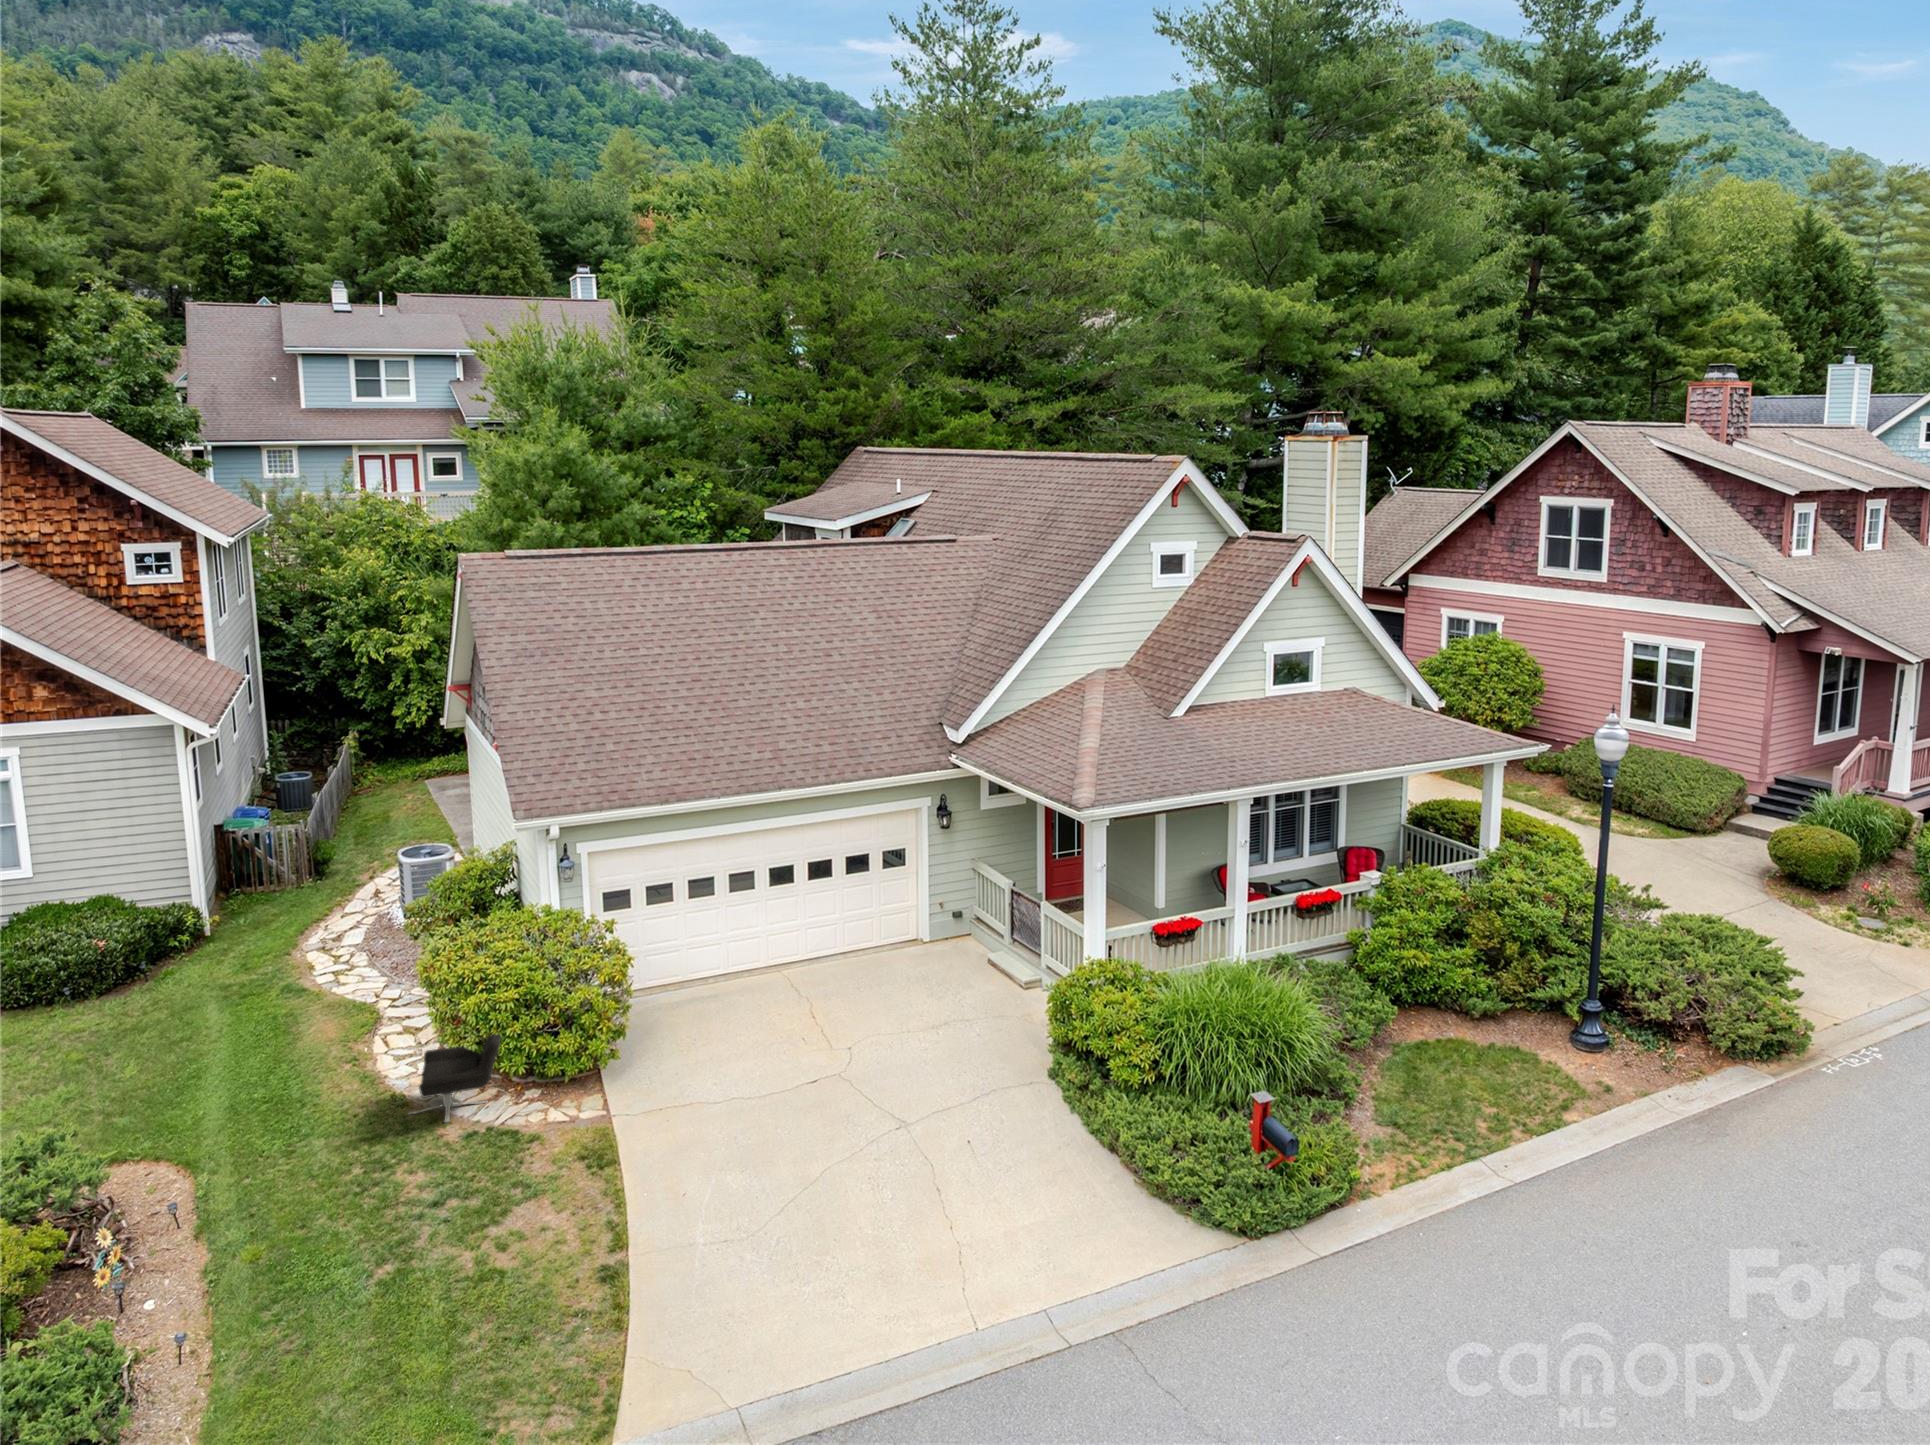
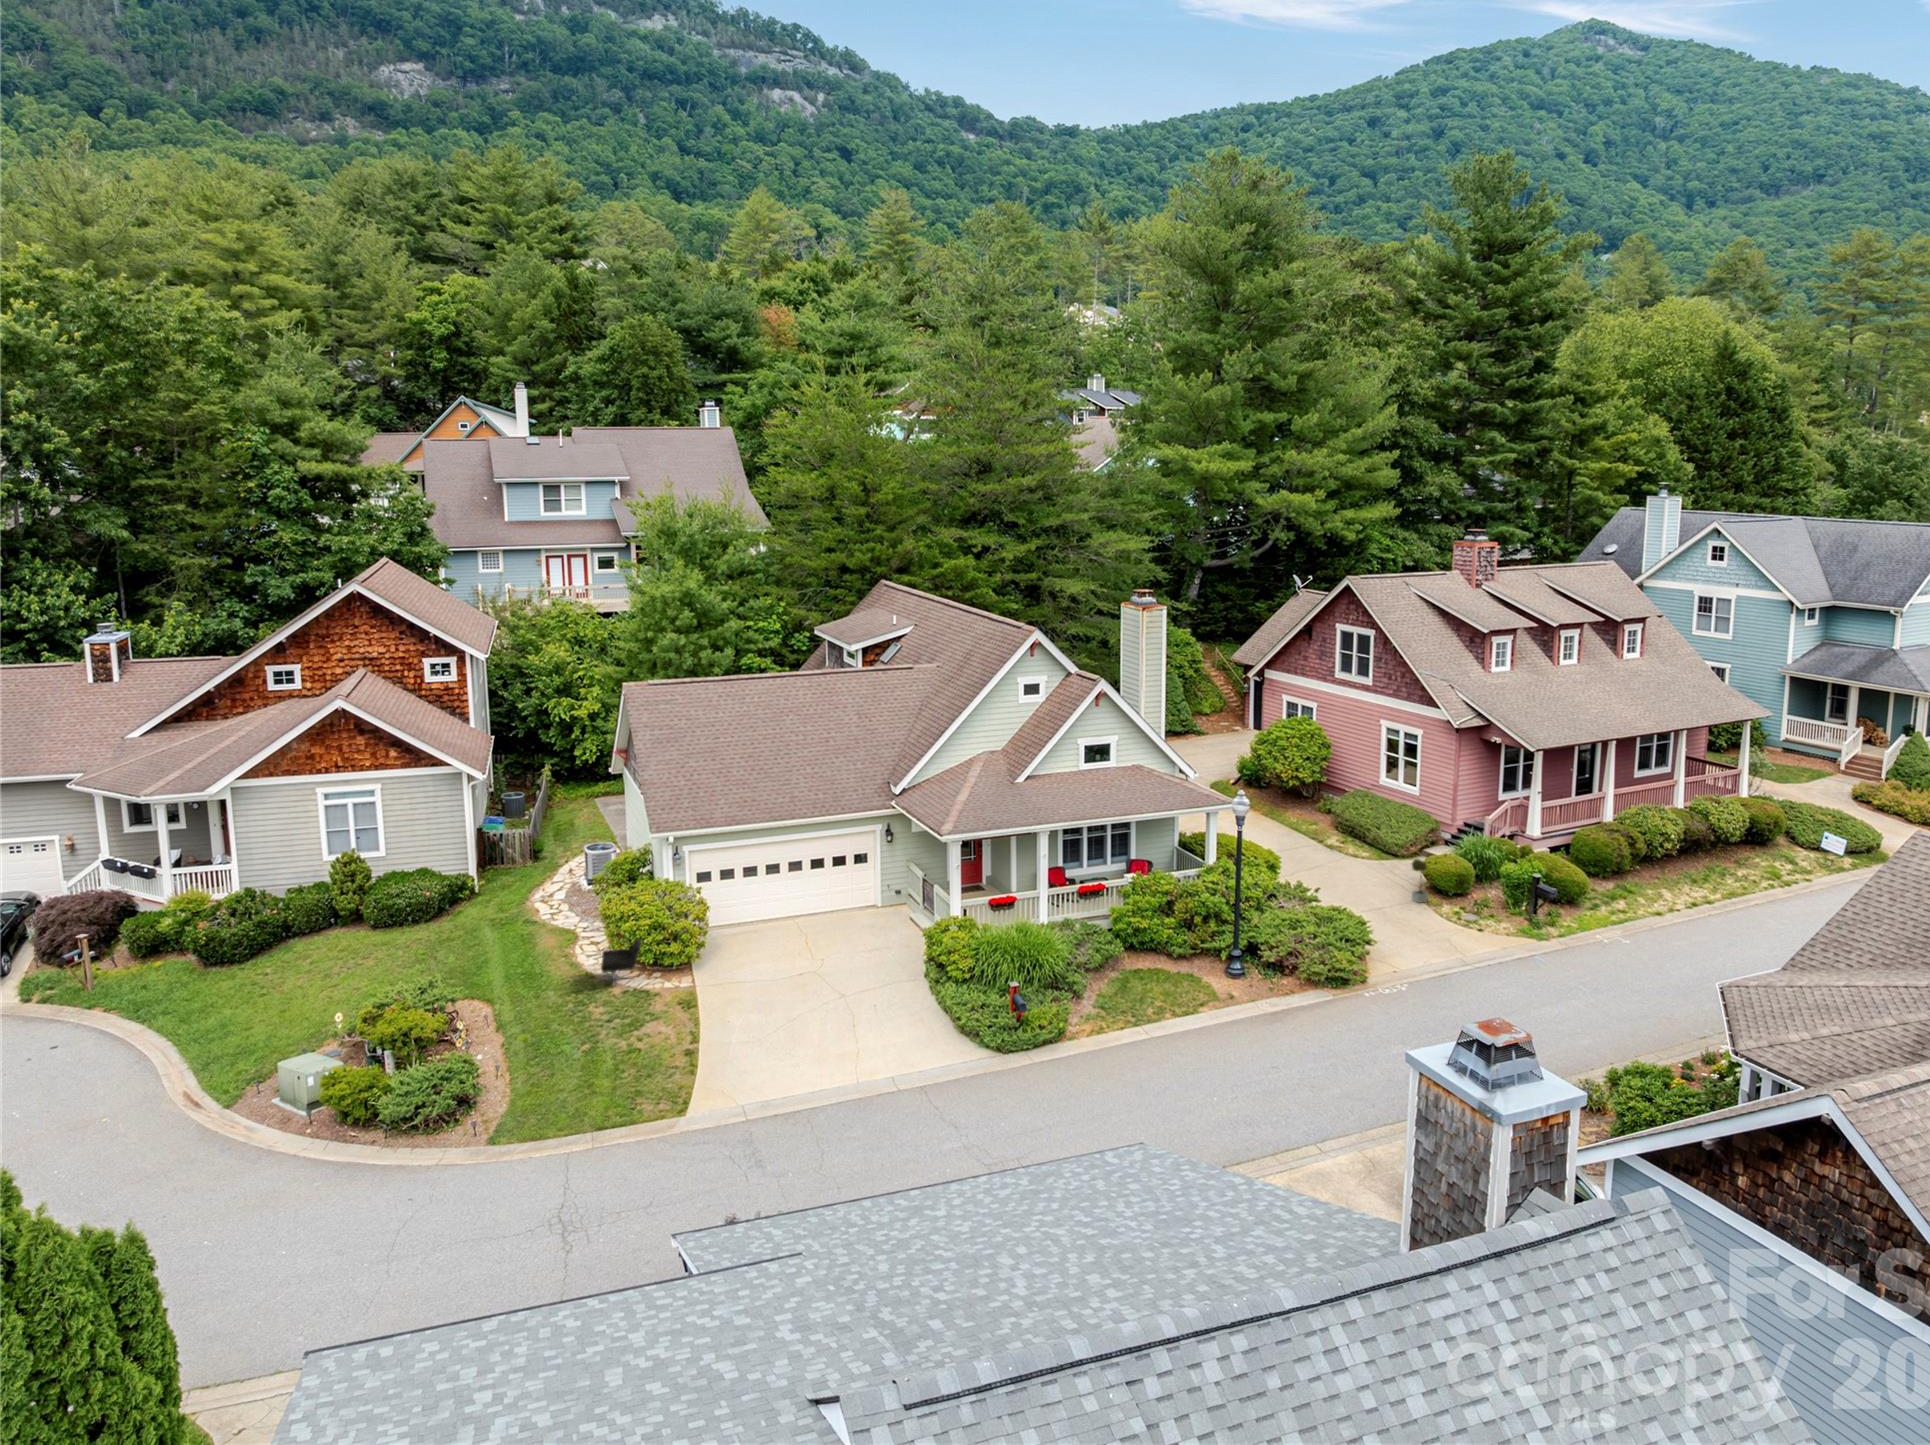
potted tree: none [1764,834,1794,905] -> present [1412,859,1428,903]

